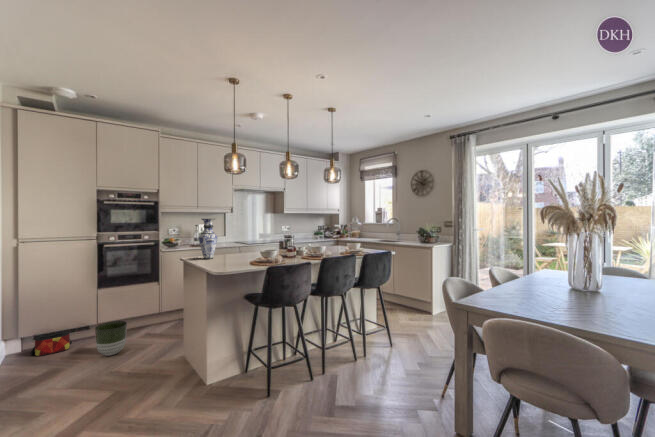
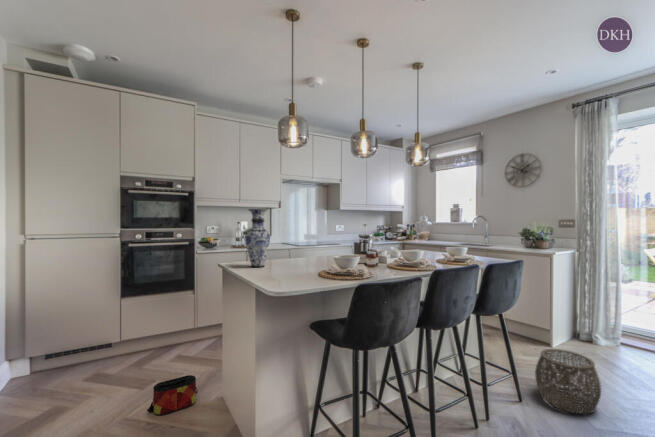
woven basket: none [404,311,440,350] -> present [535,349,601,414]
planter: present [95,321,127,356] -> none [111,344,151,392]
bag: present [30,332,72,356] -> present [147,375,198,415]

